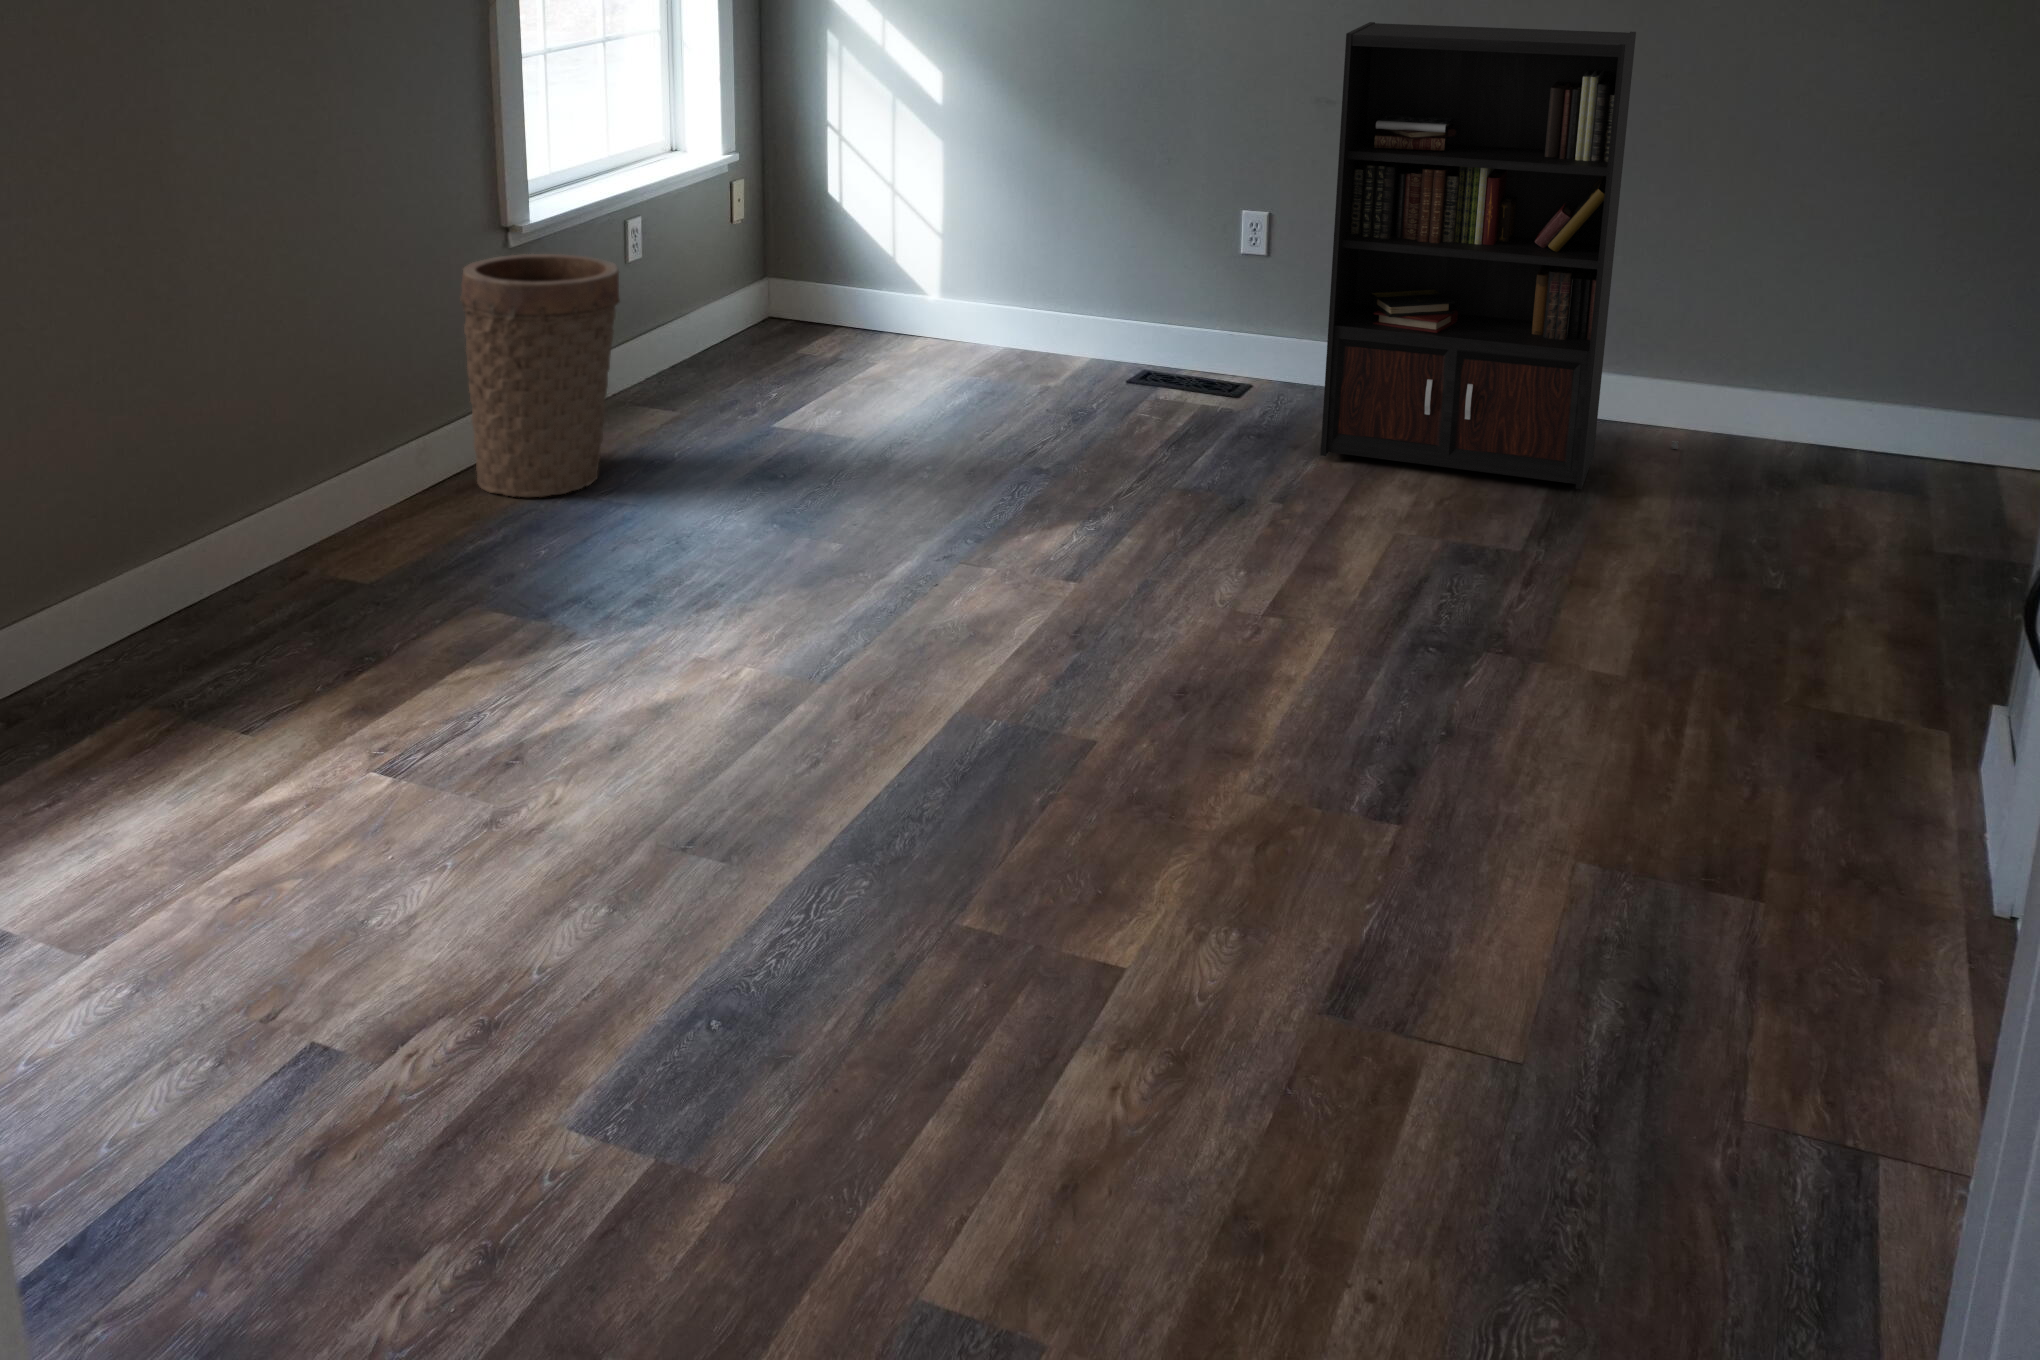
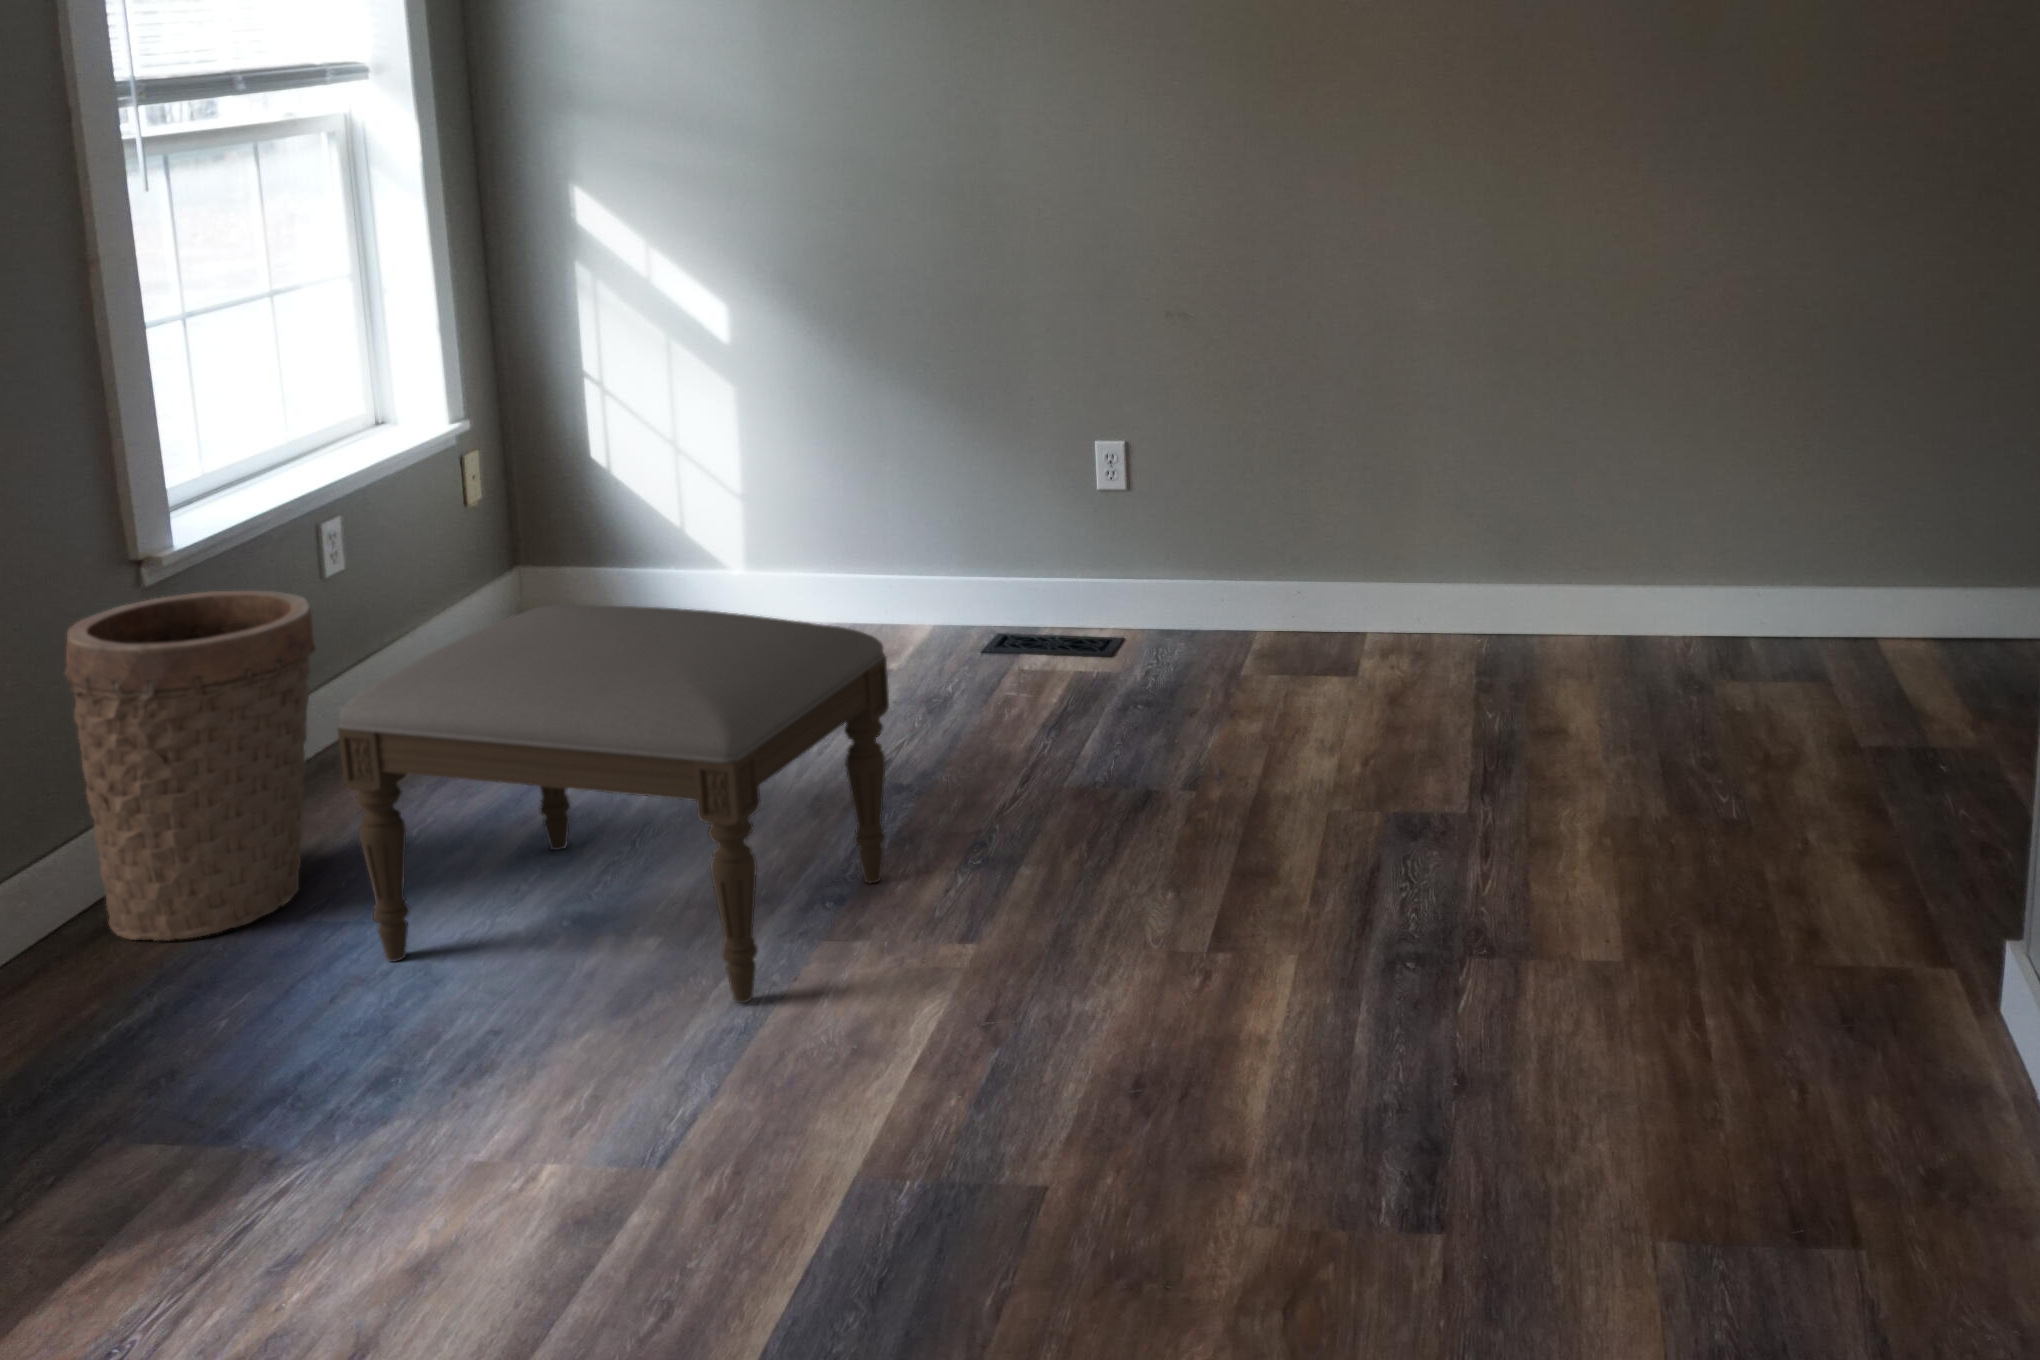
bookcase: present [1320,22,1679,489] -> none [1212,230,1580,724]
ottoman: none [630,287,1029,594] -> present [338,605,889,1003]

